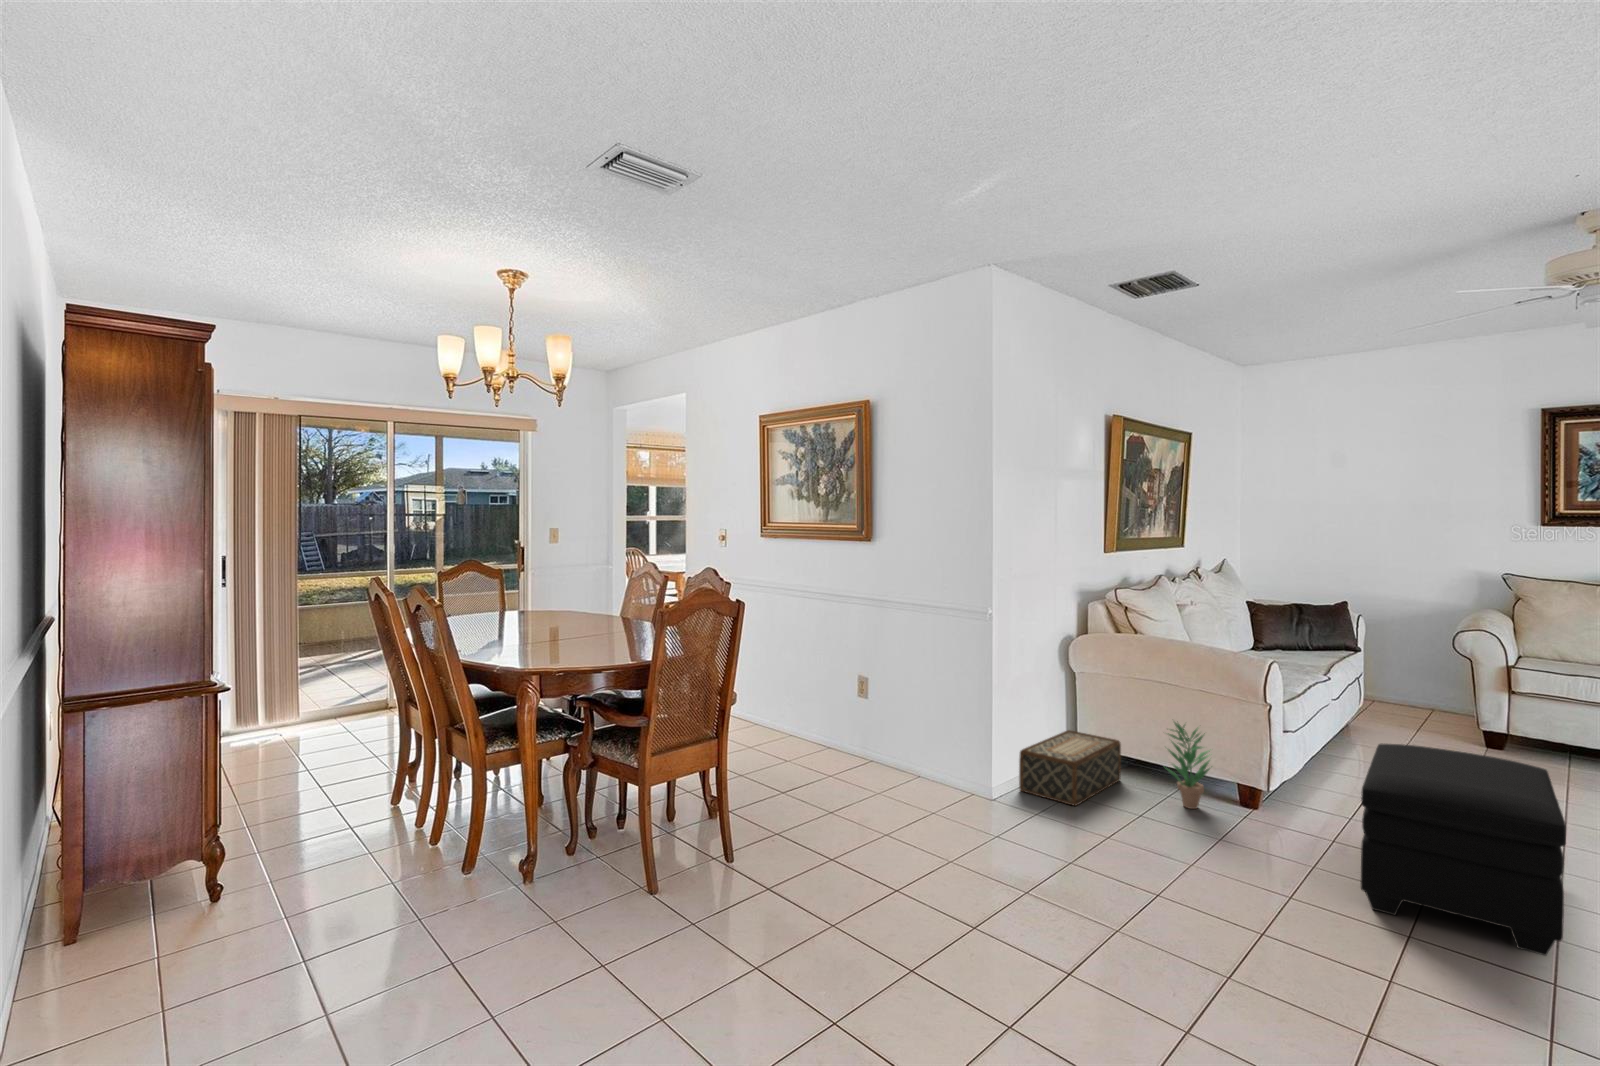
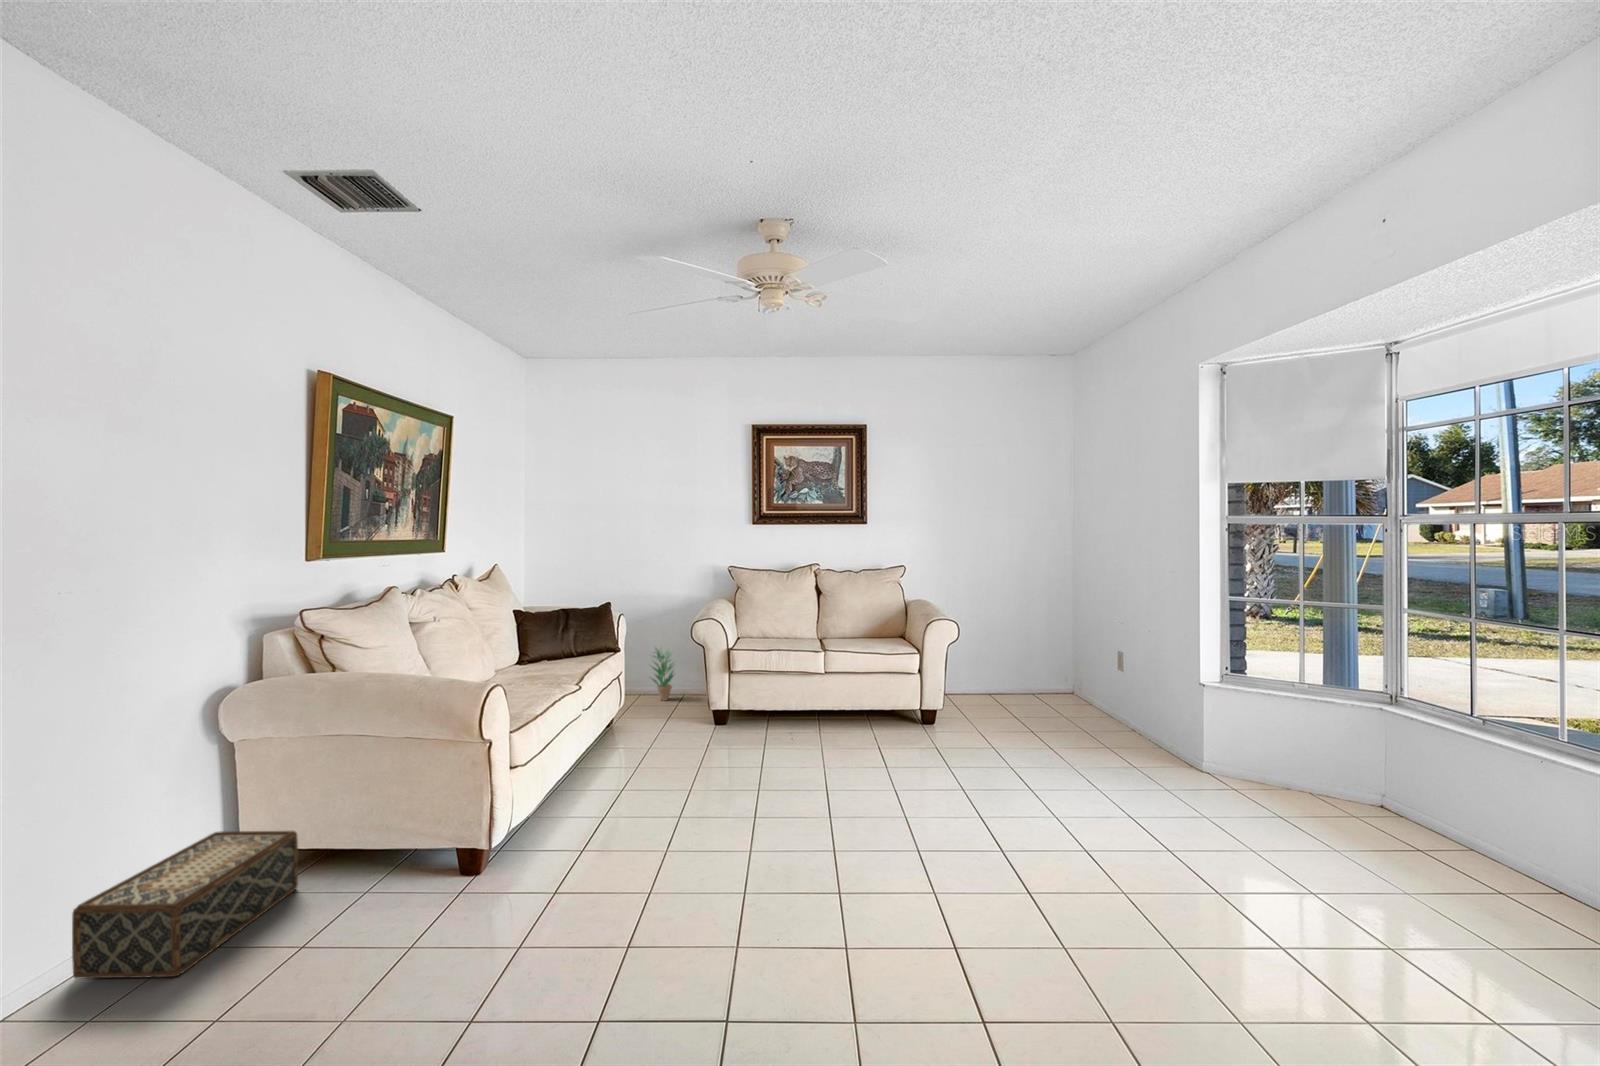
potted plant: present [1168,722,1210,809] -> present [652,648,674,701]
ottoman: present [1361,744,1566,955] -> none [552,763,746,1013]

